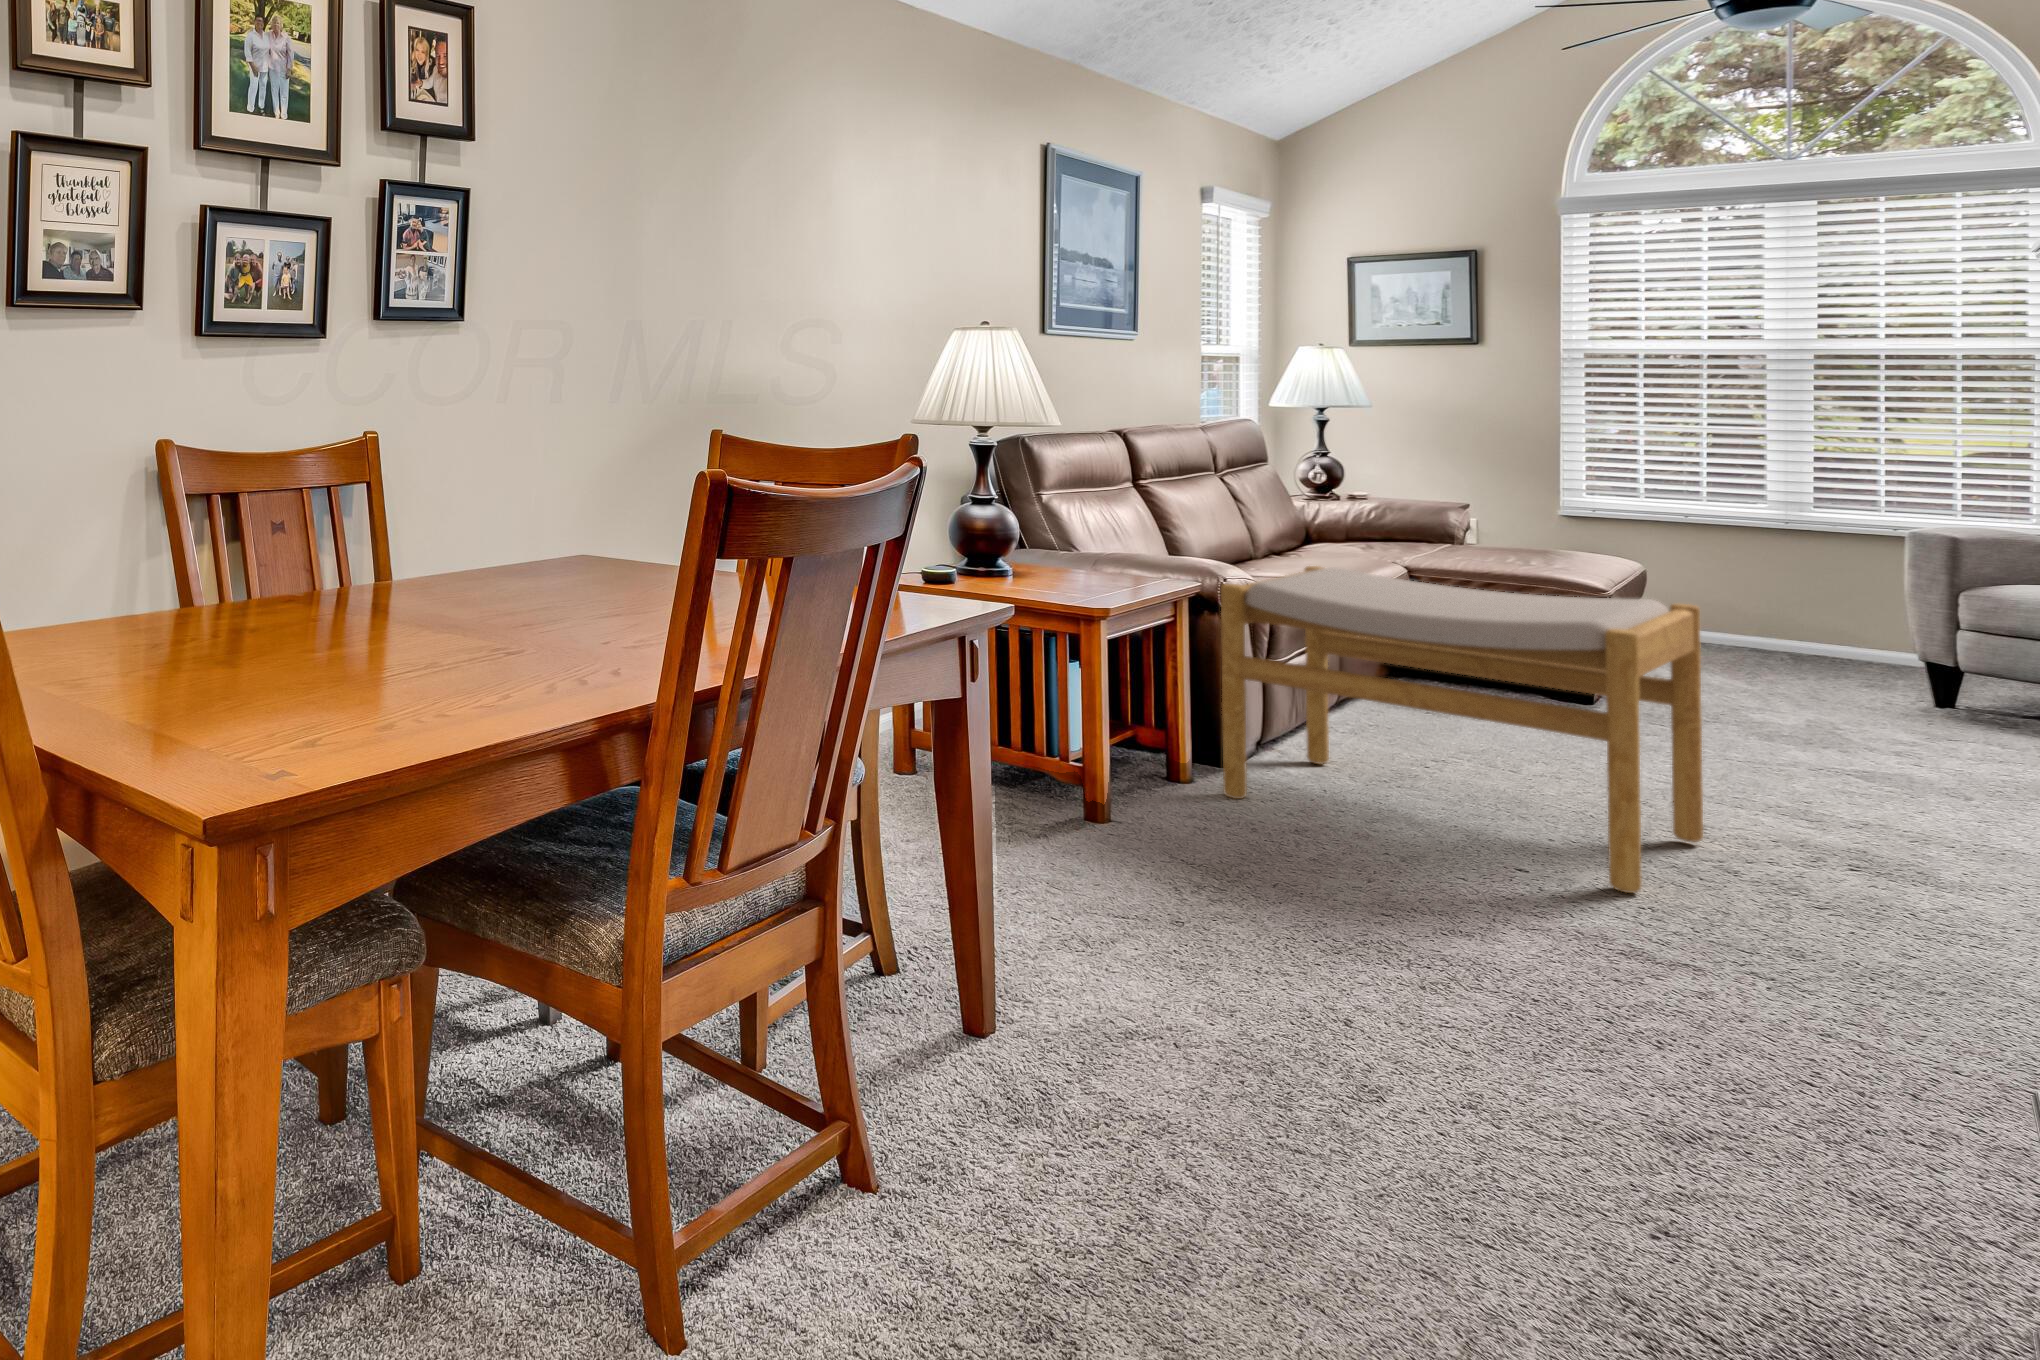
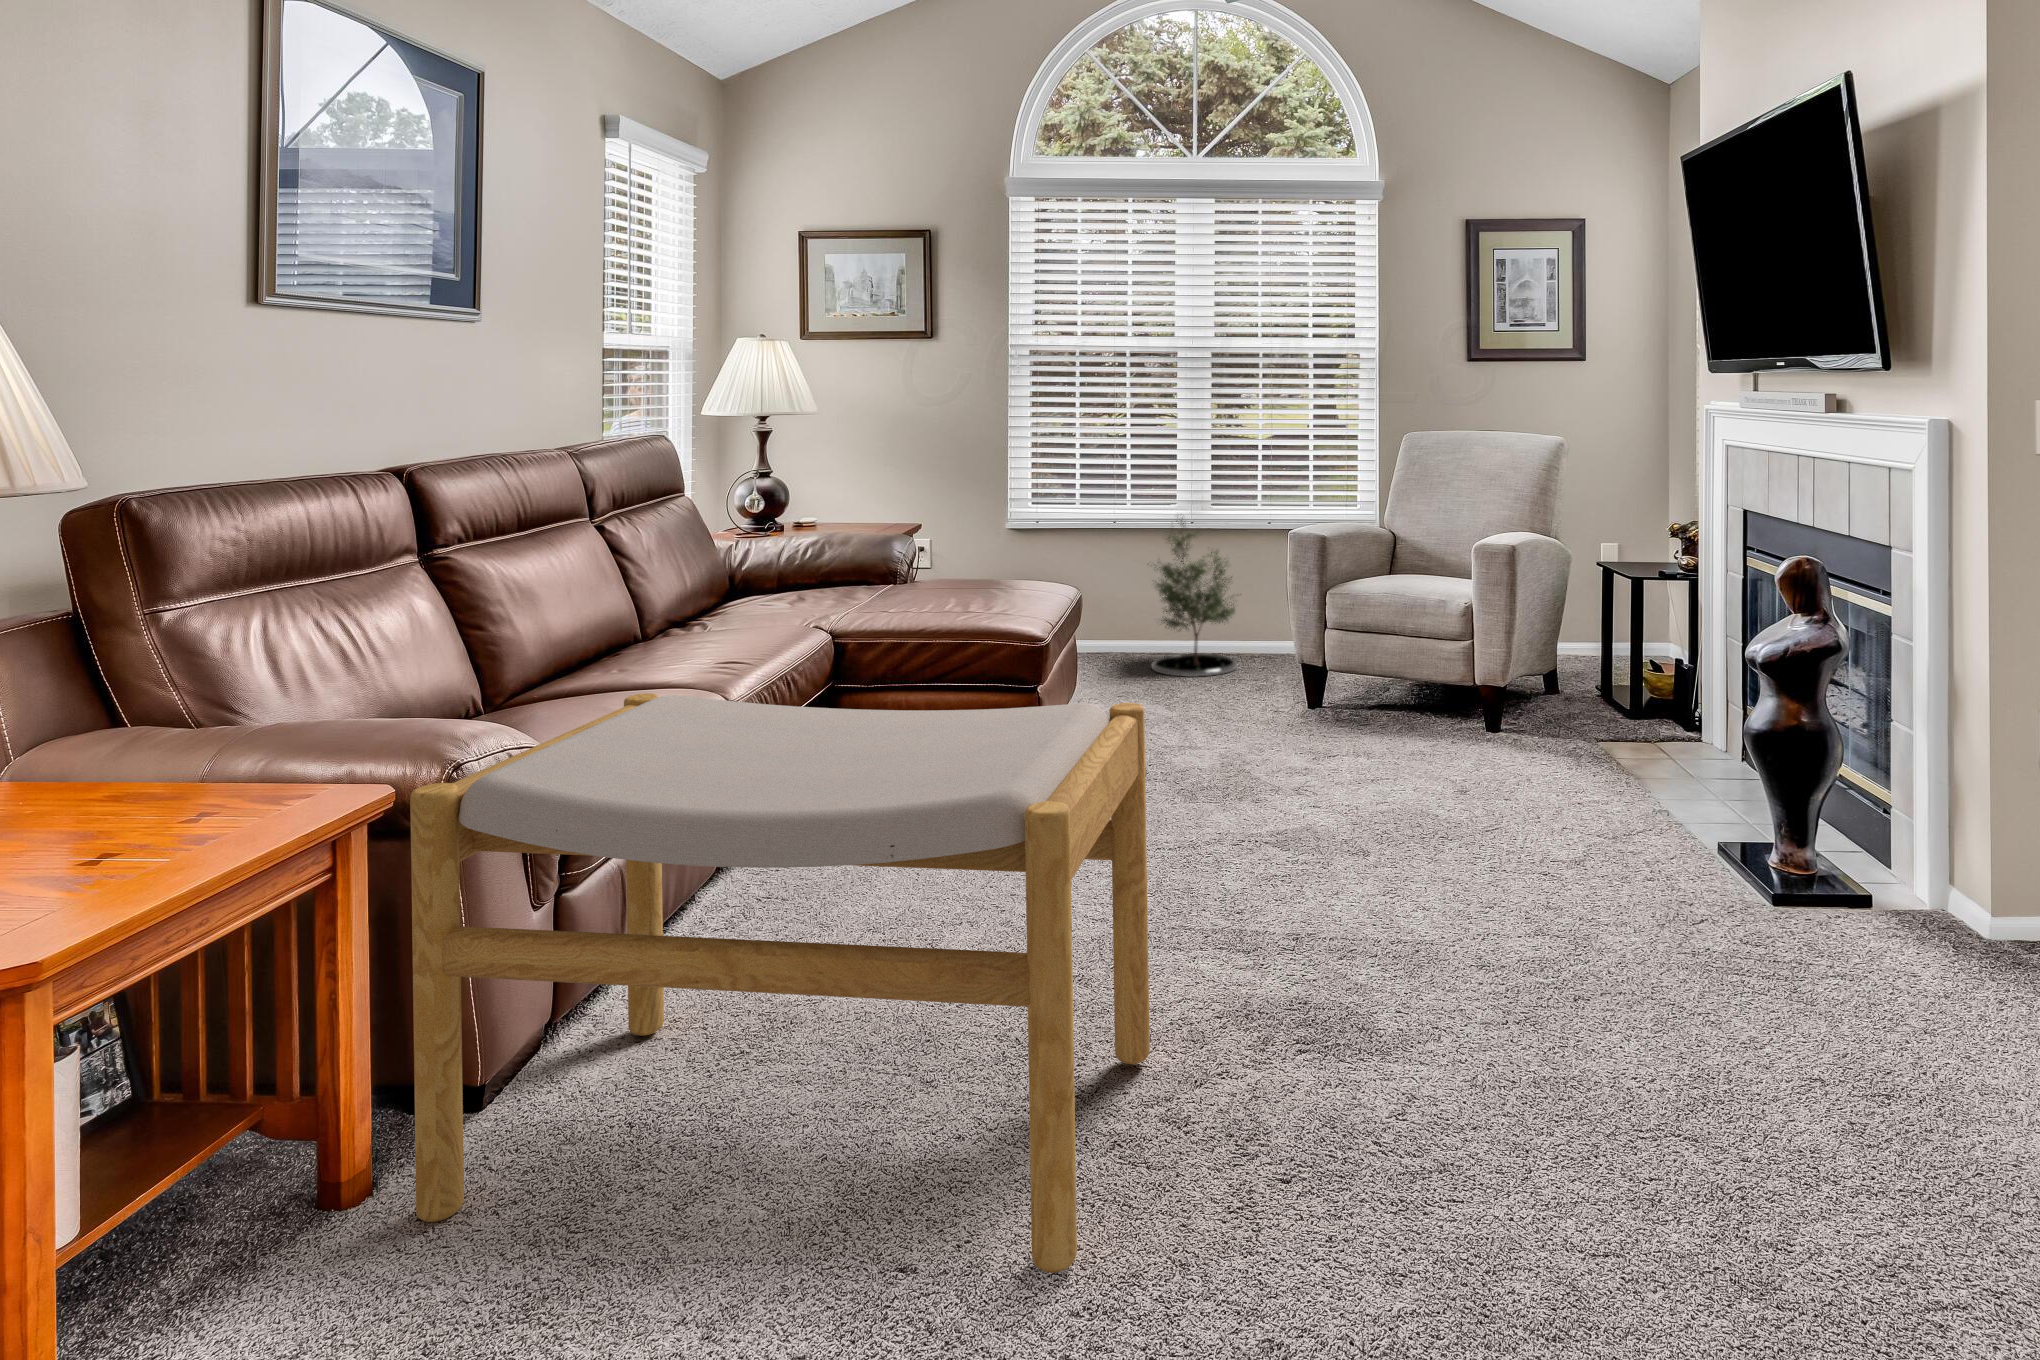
potted tree: none [1721,511,1848,671] -> present [1152,517,1241,677]

